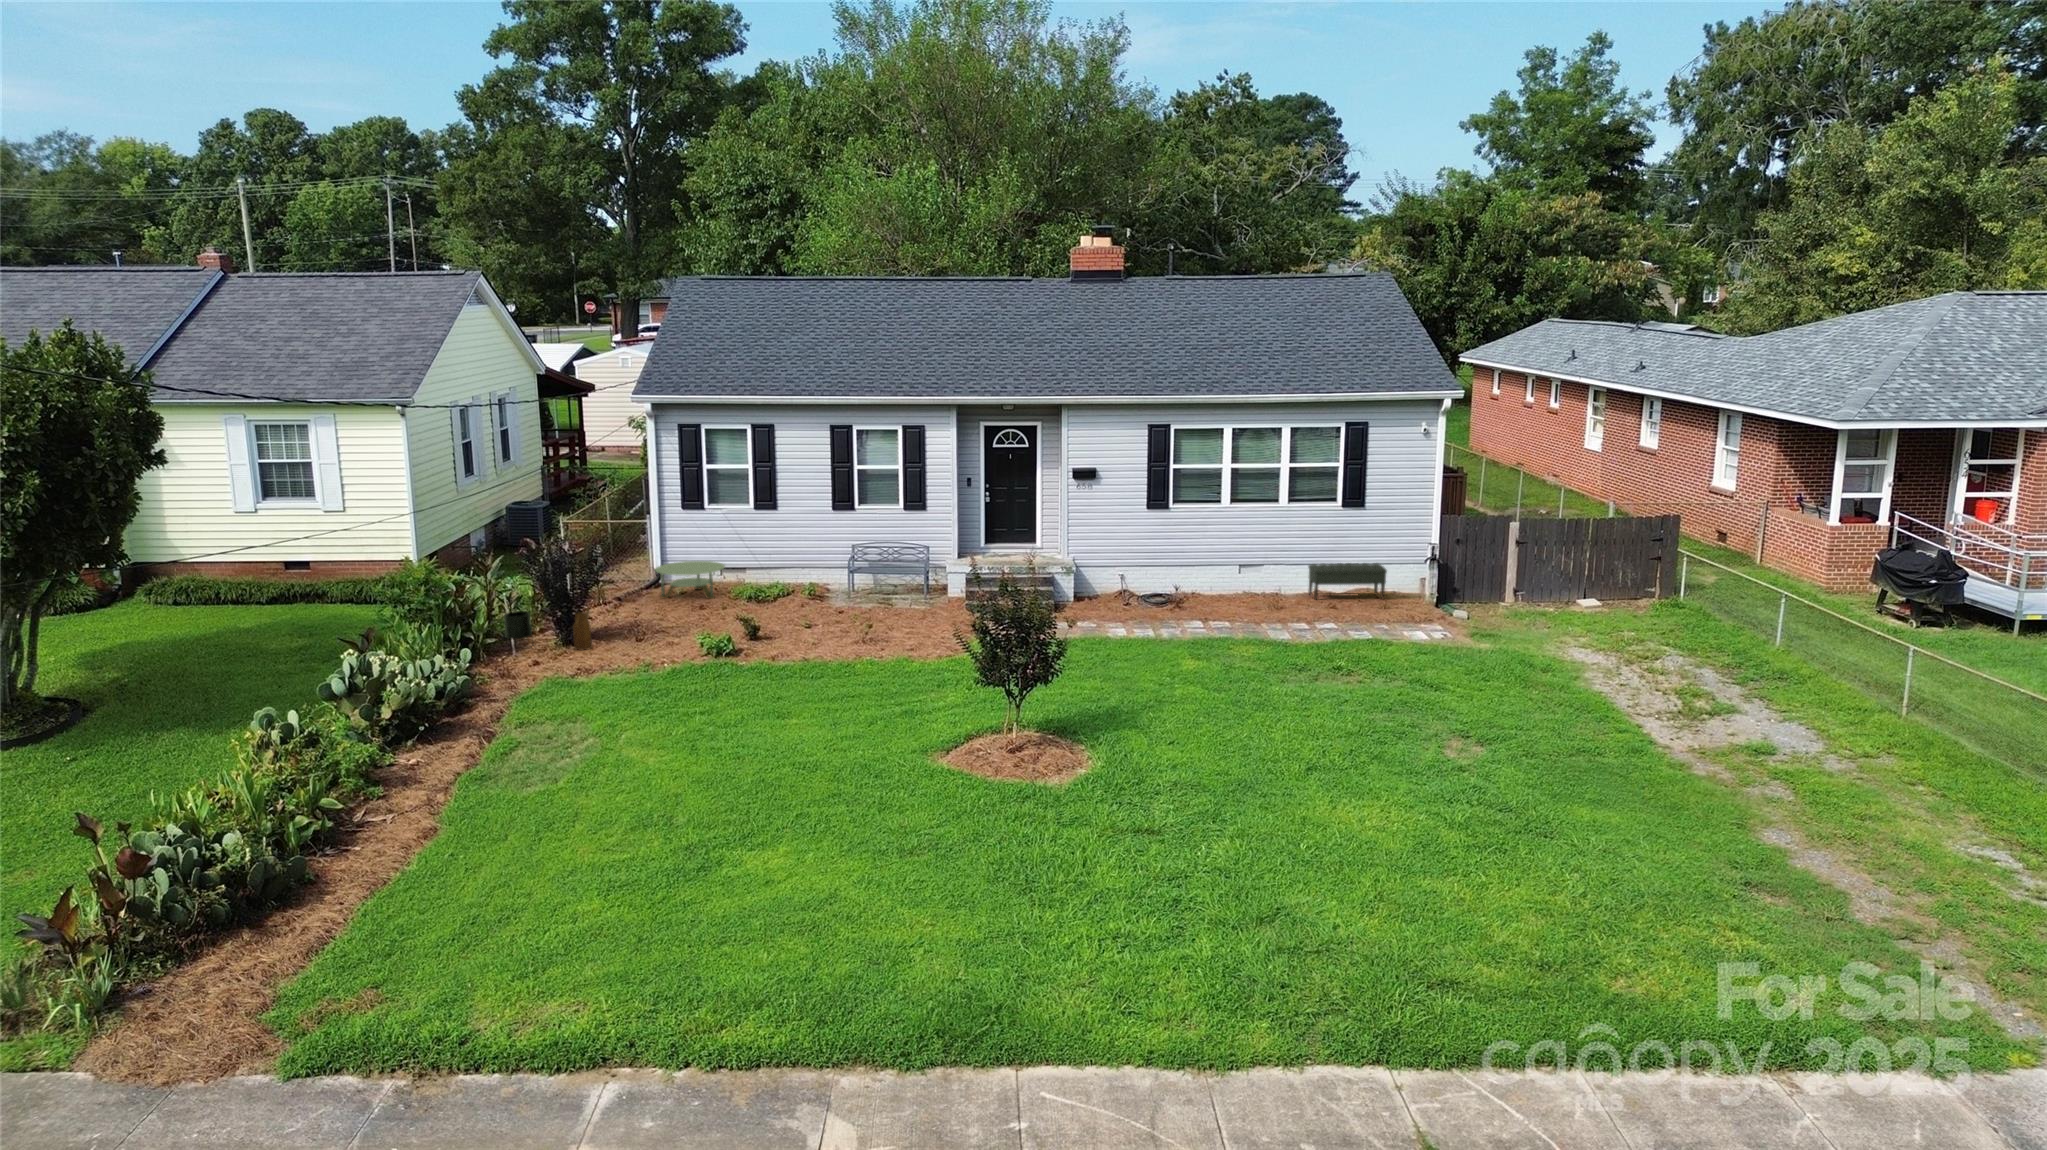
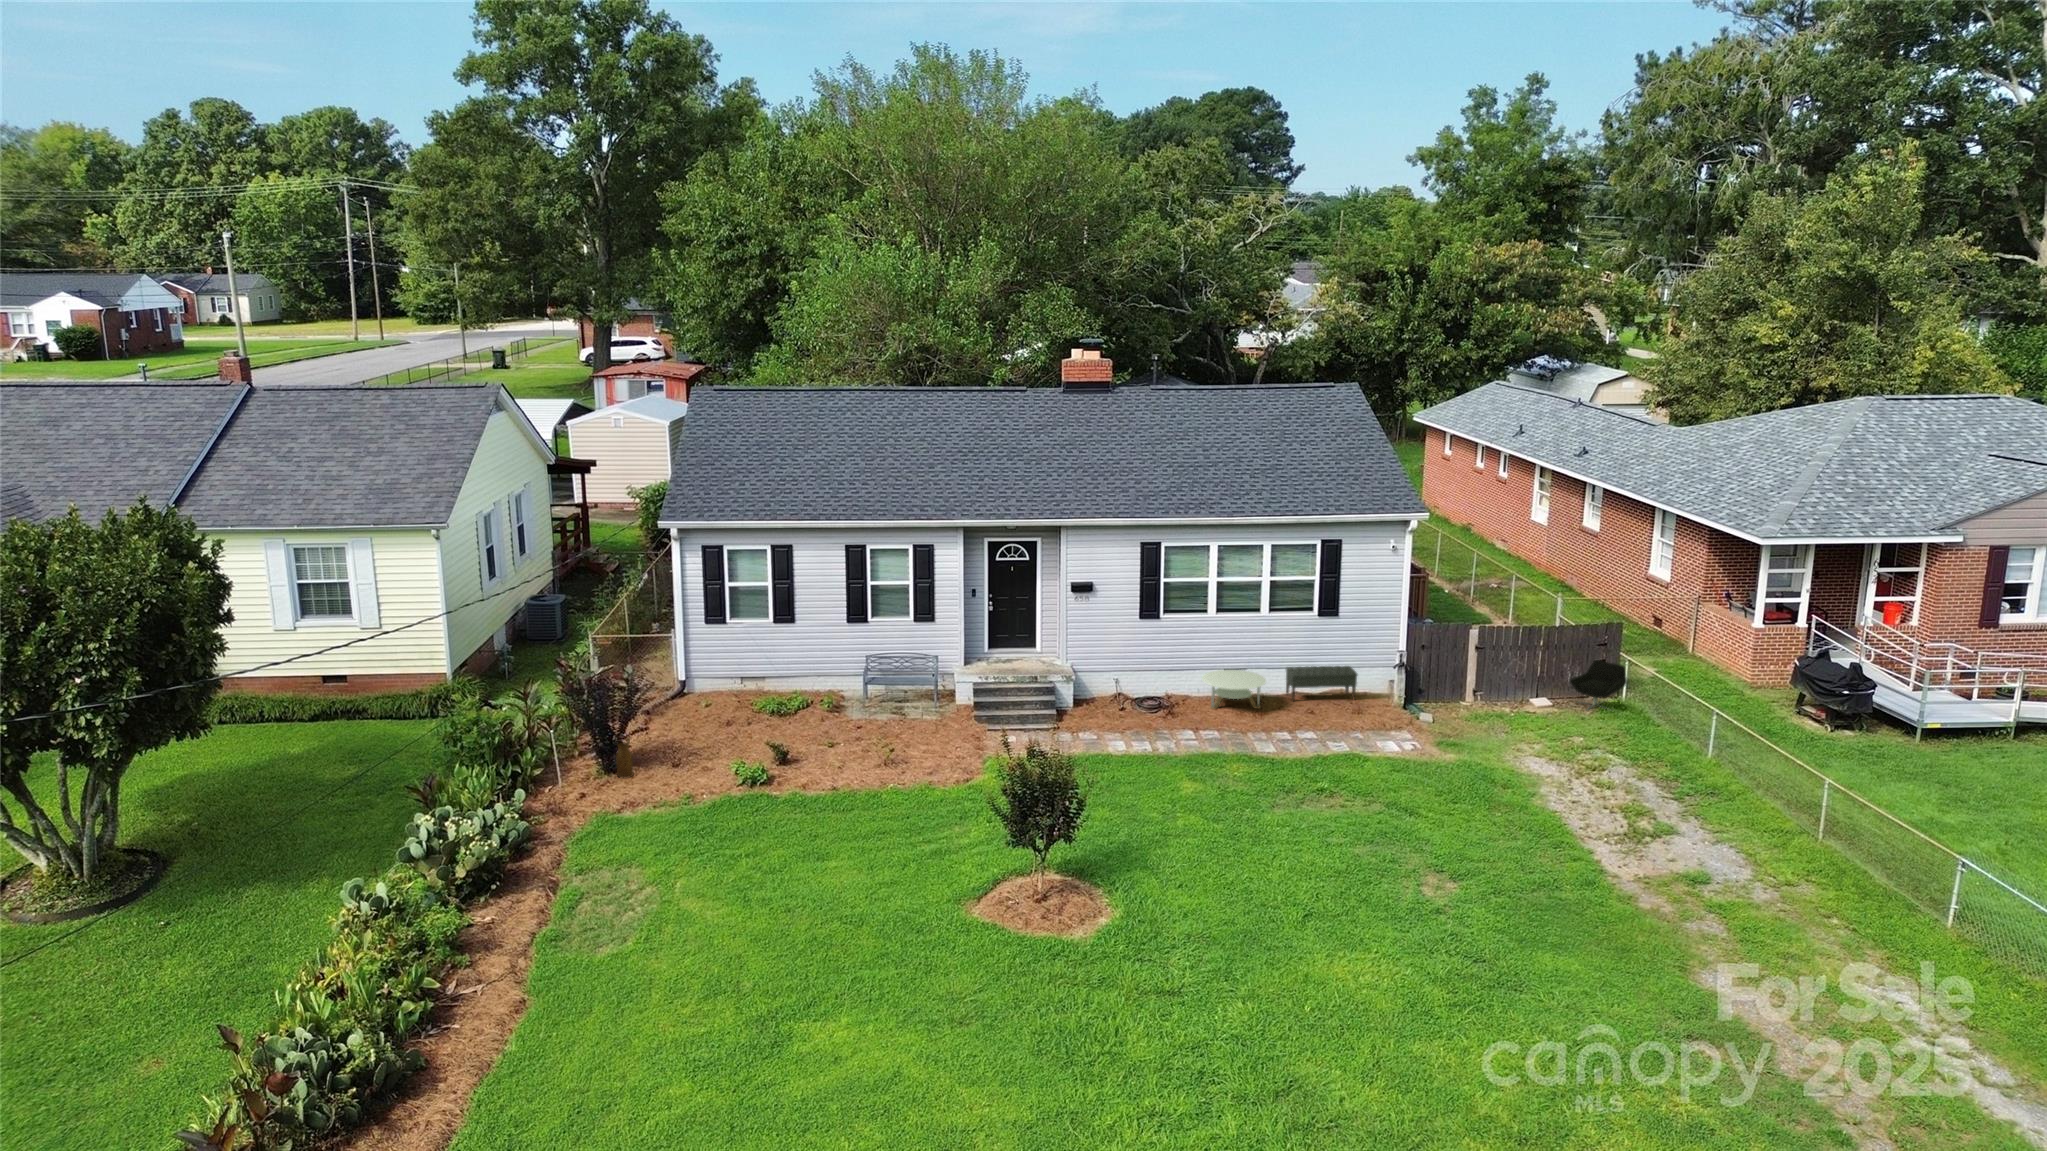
lounge chair: none [1621,558,1685,610] -> present [1570,660,1627,709]
round table: present [655,561,725,599] -> present [1202,670,1266,709]
planter: present [504,611,532,641] -> none [551,742,579,780]

